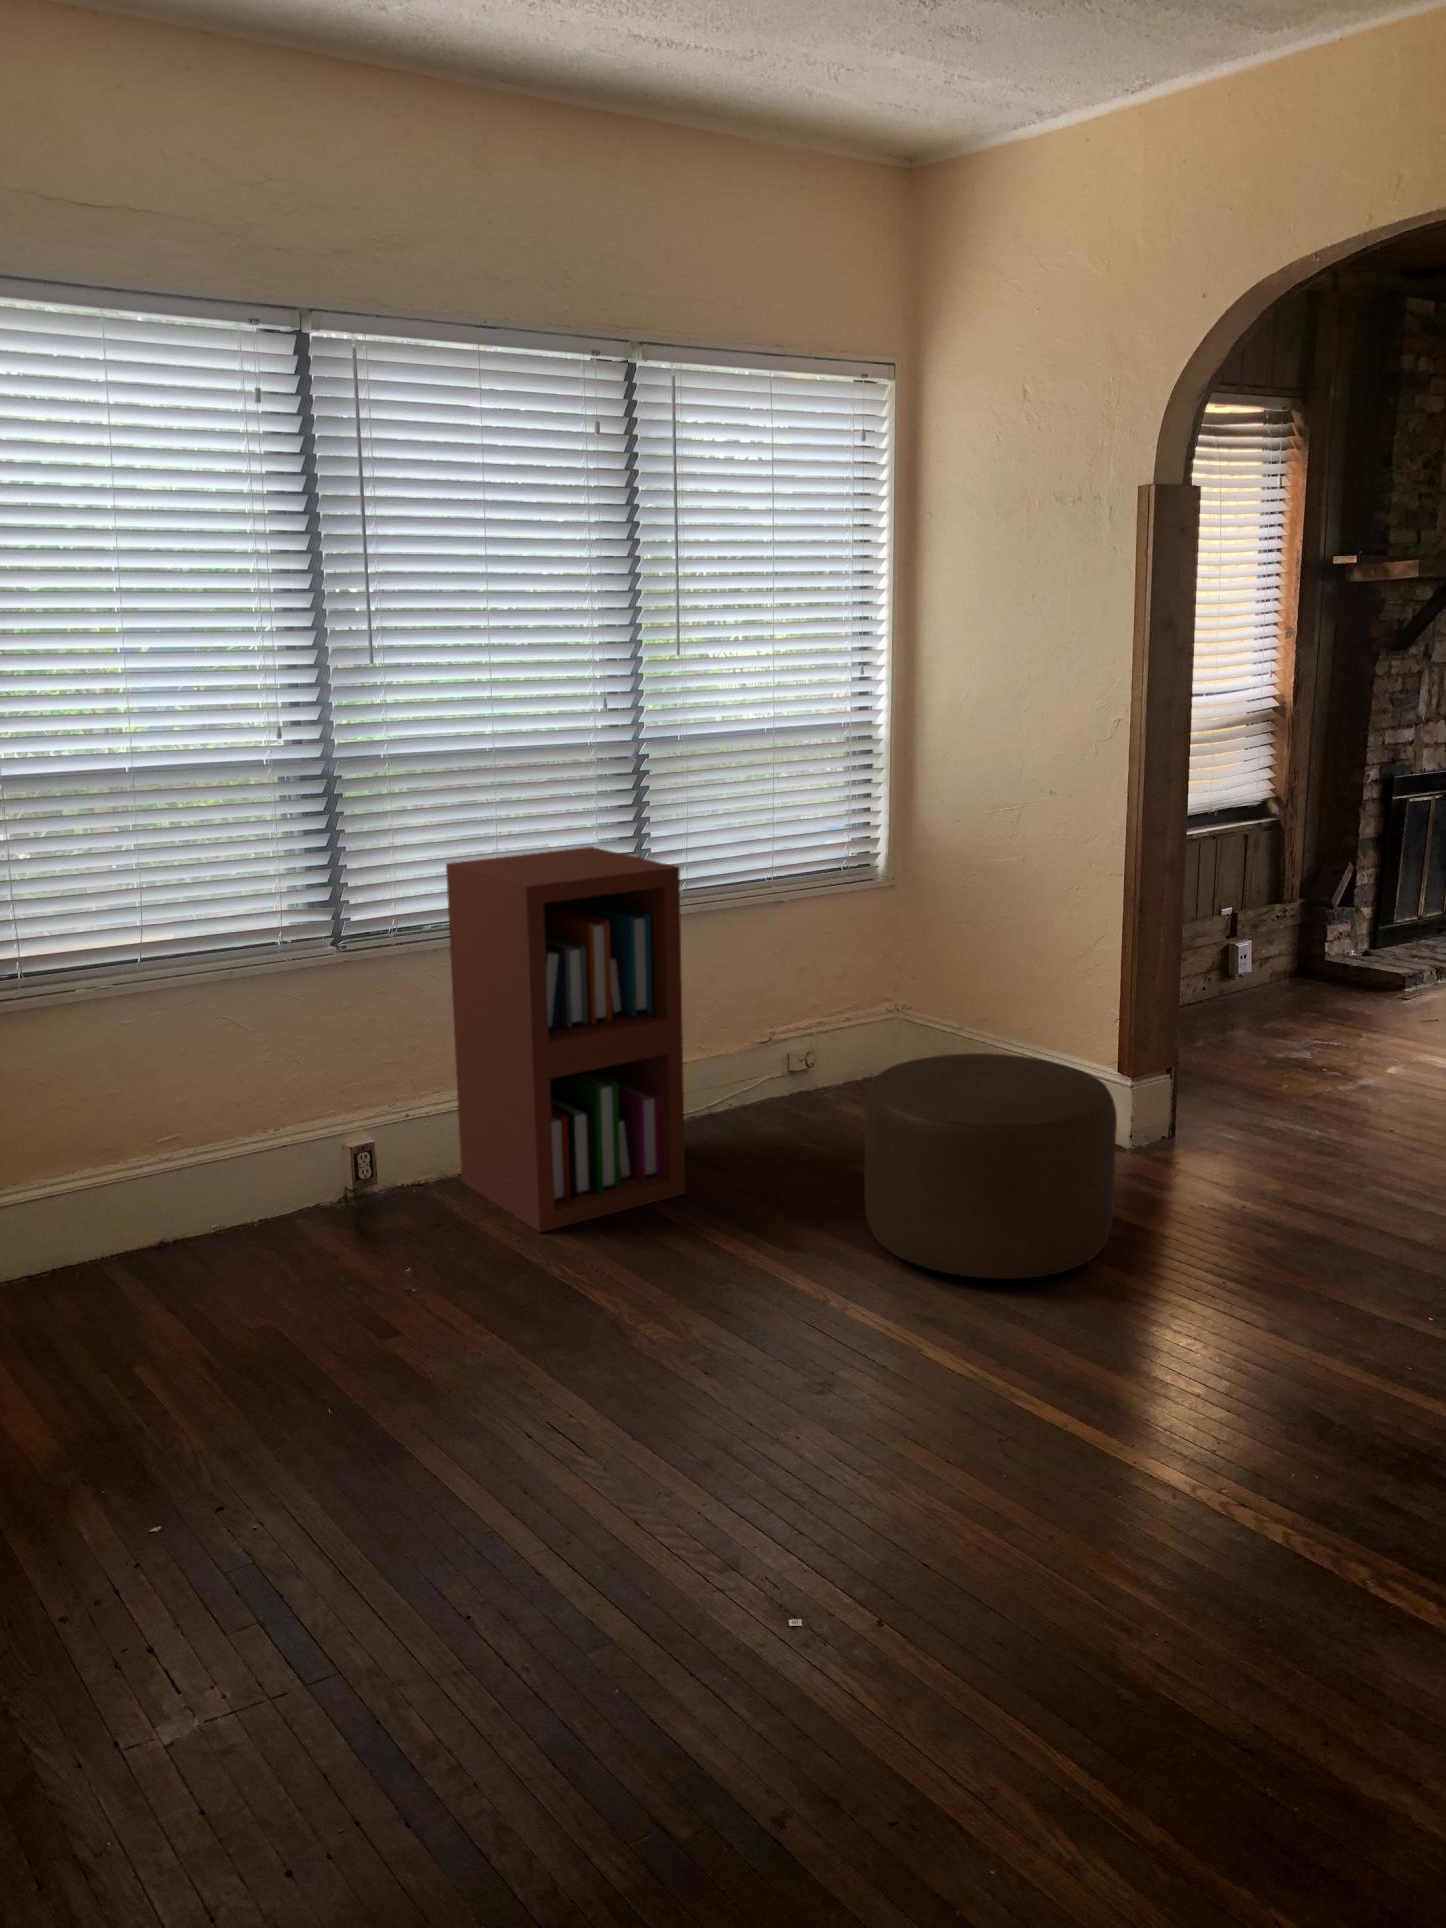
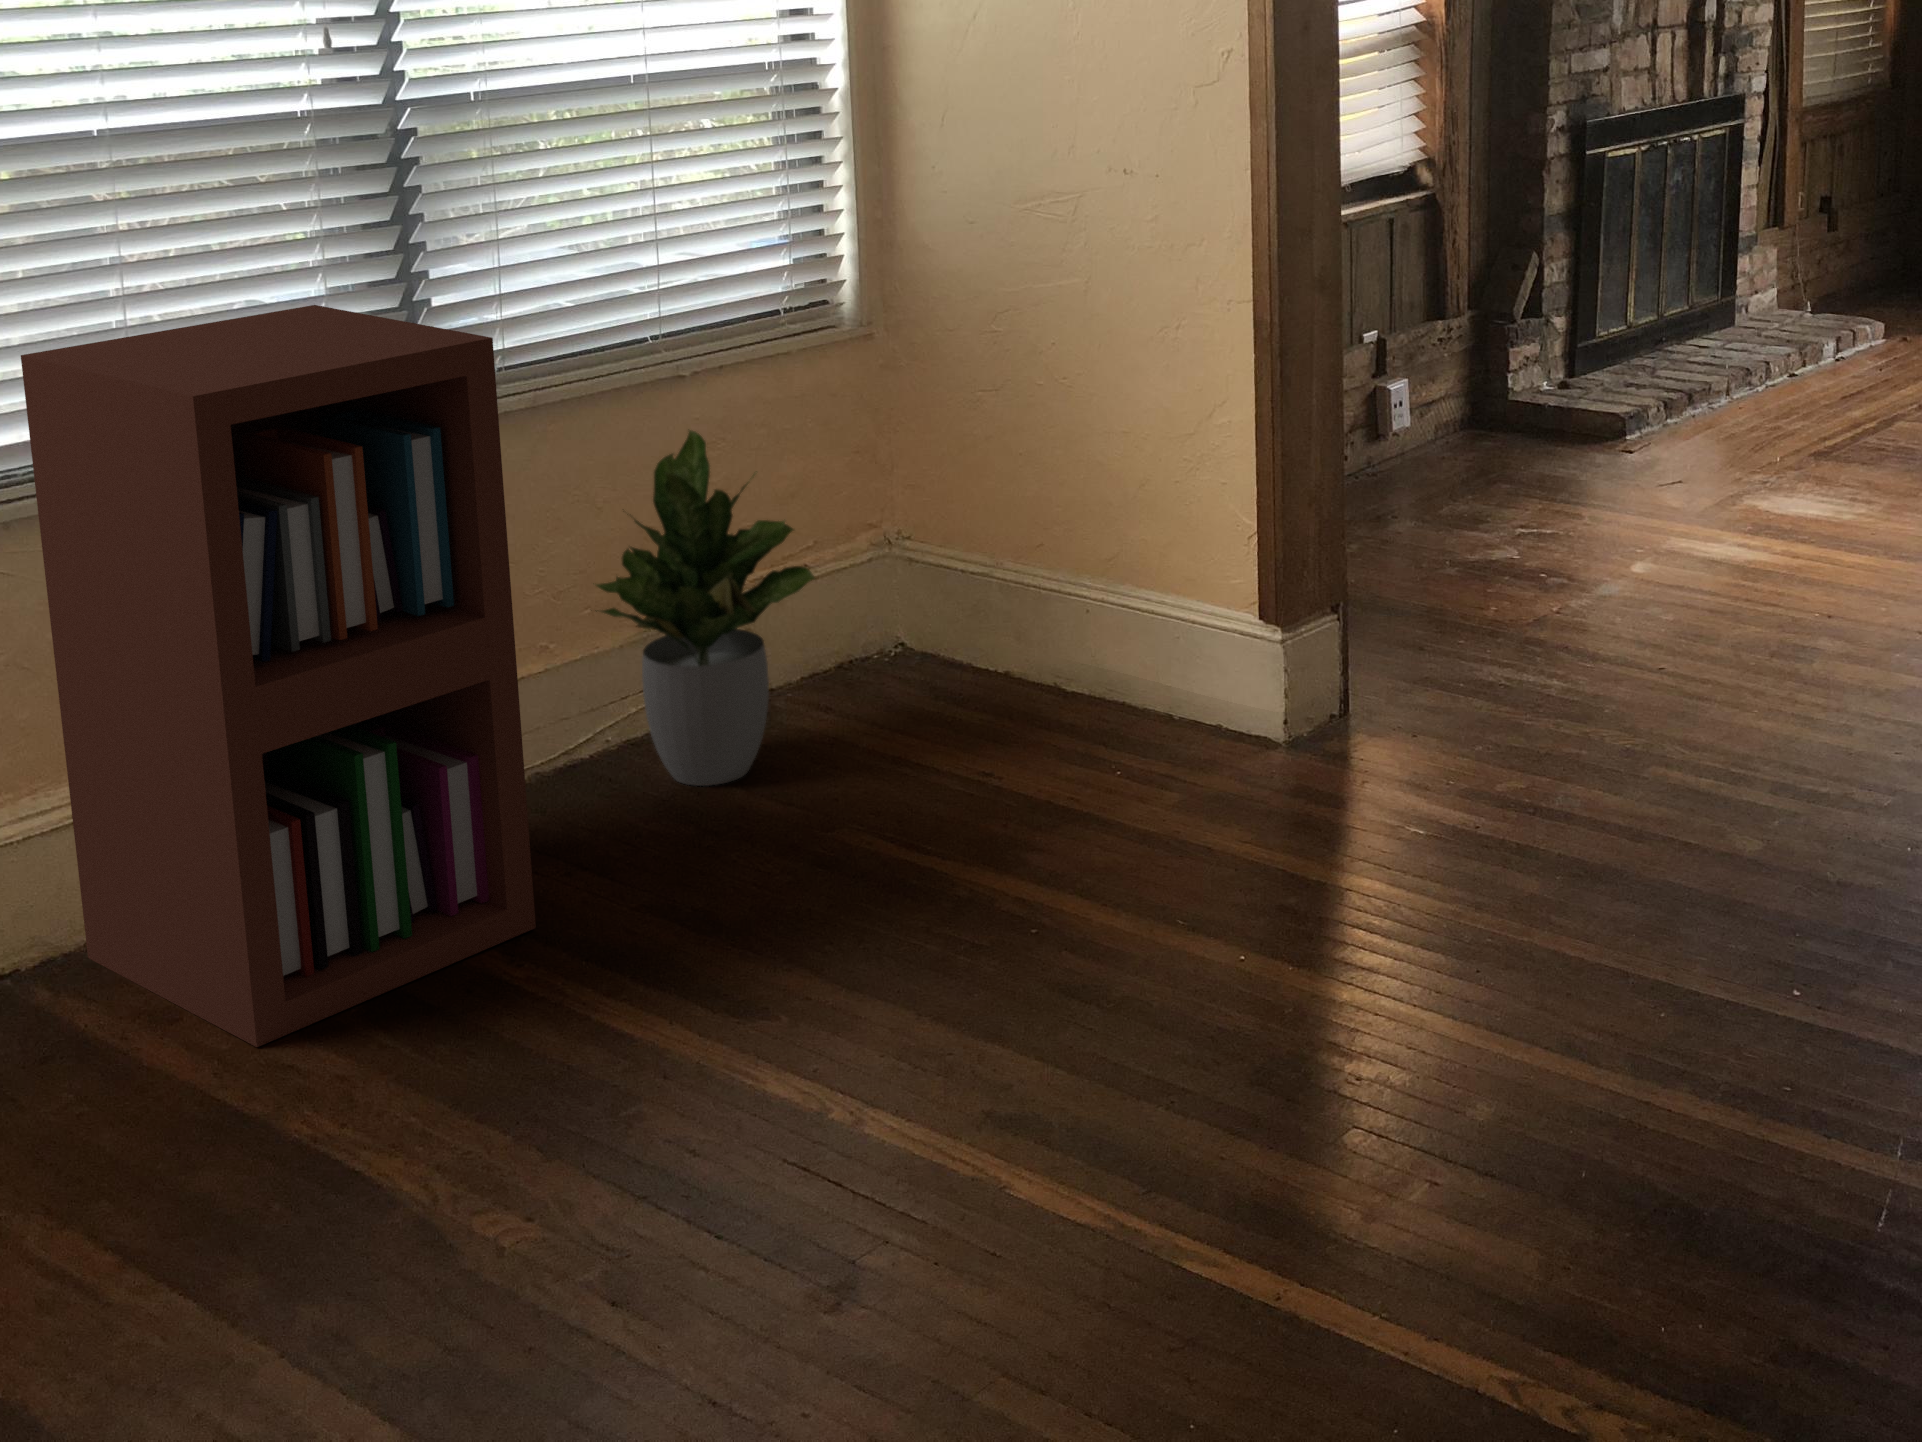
potted plant: none [725,930,853,1133] -> present [596,429,815,786]
ottoman: present [864,1053,1117,1279] -> none [863,624,1289,1026]

